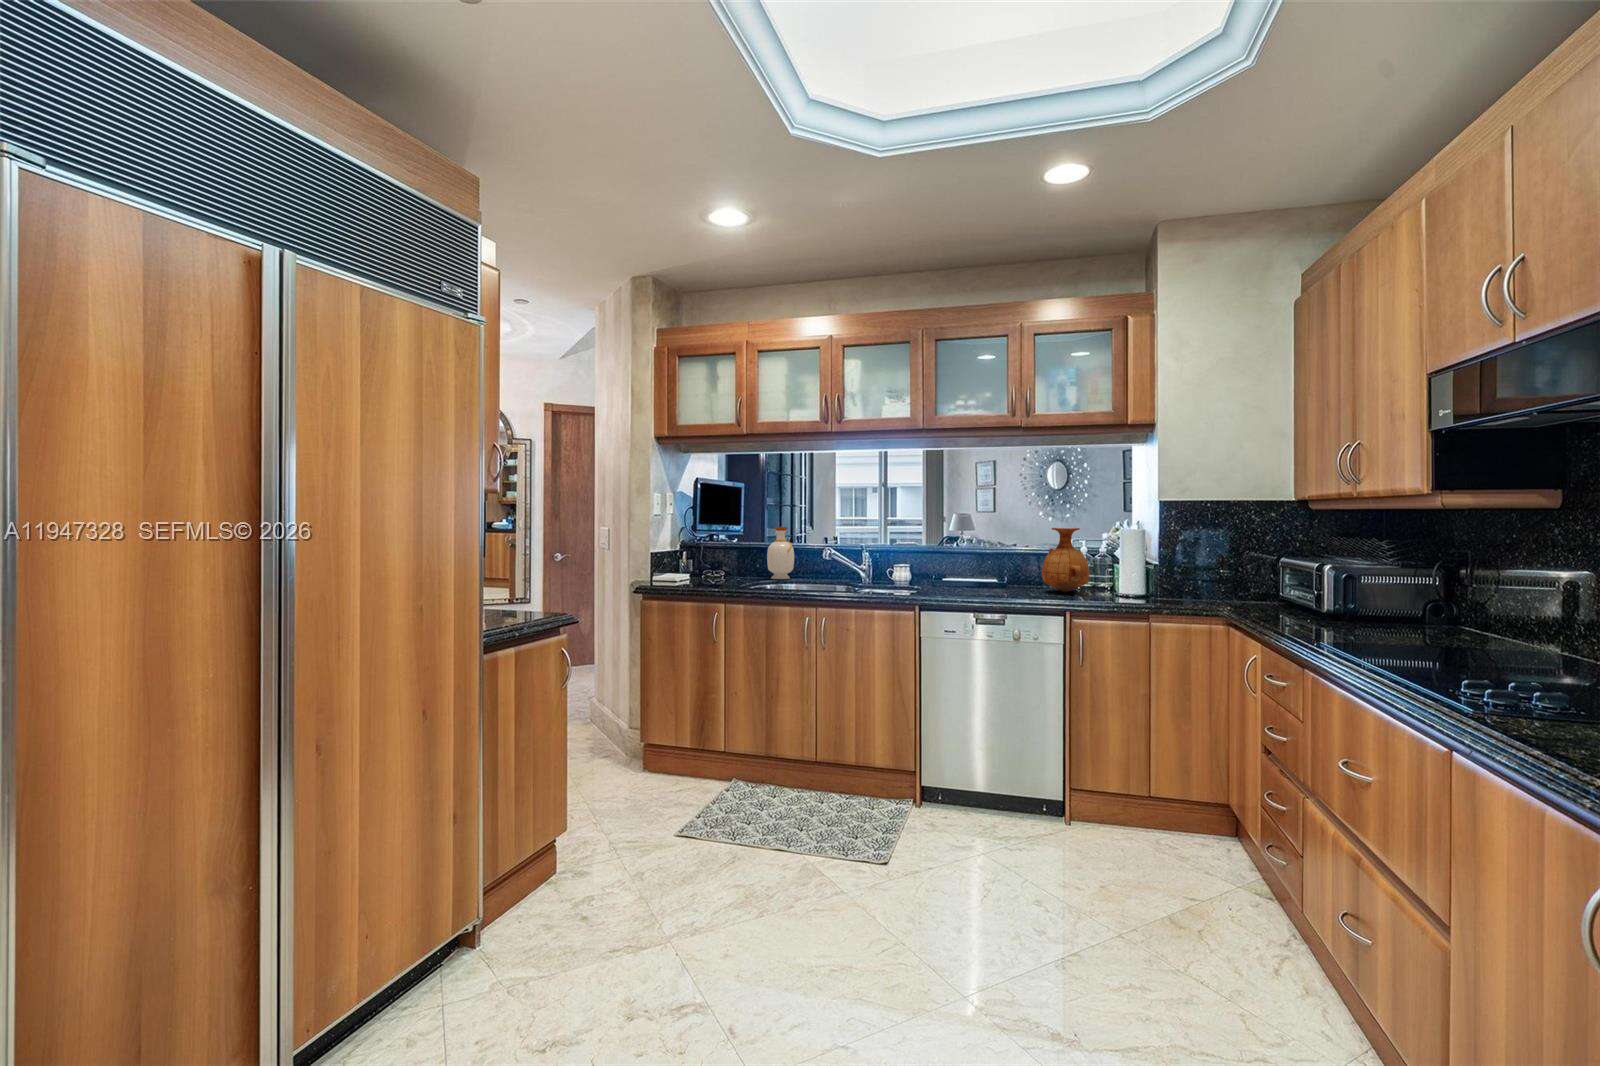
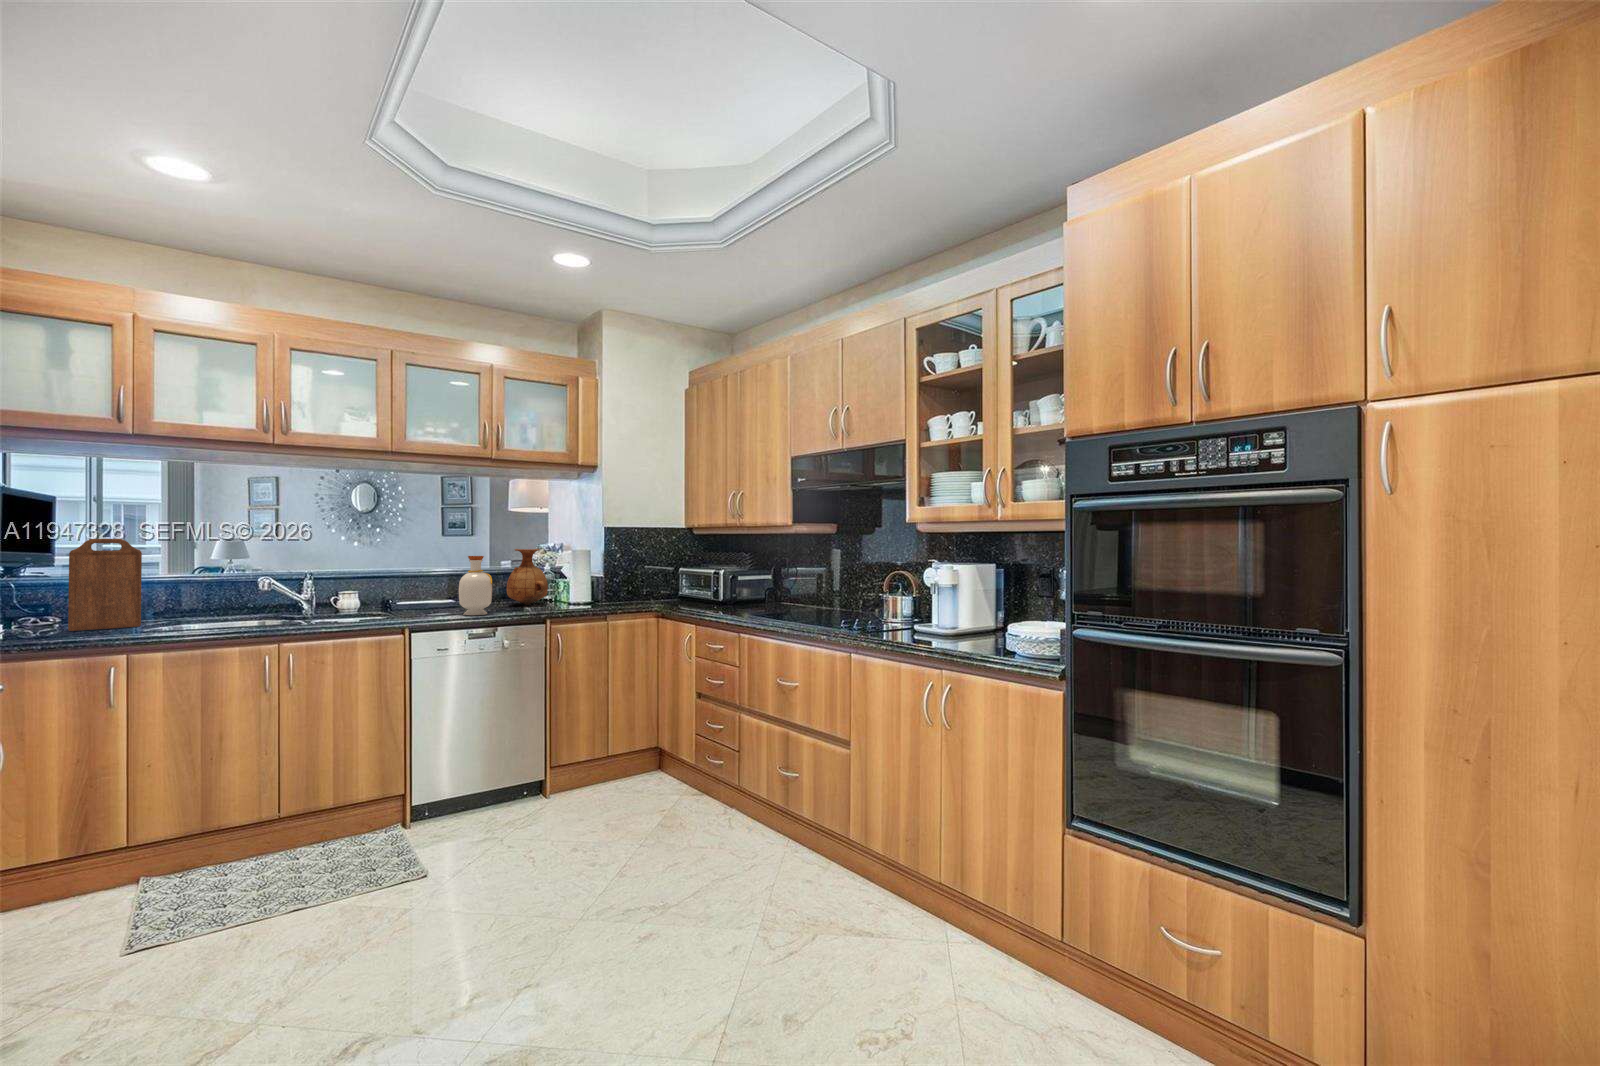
cutting board: none [711,515,751,584] -> present [68,539,142,631]
bottle: present [767,527,794,579] -> present [459,556,492,615]

